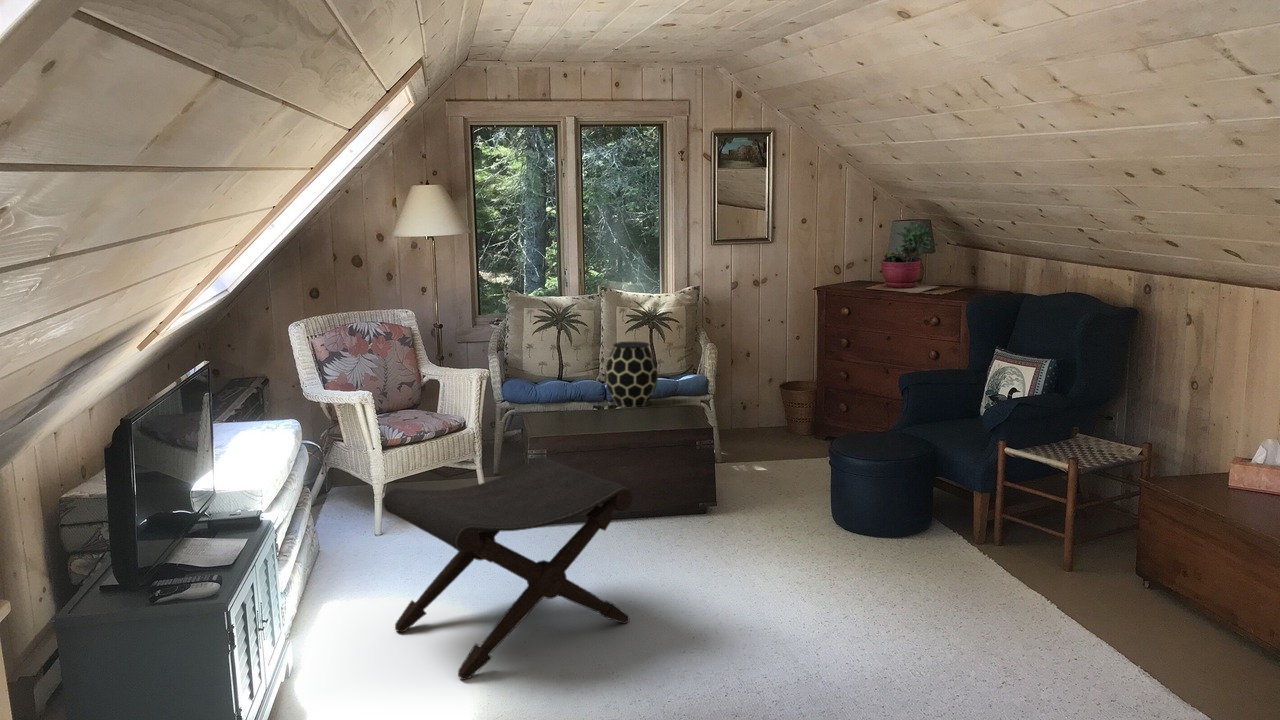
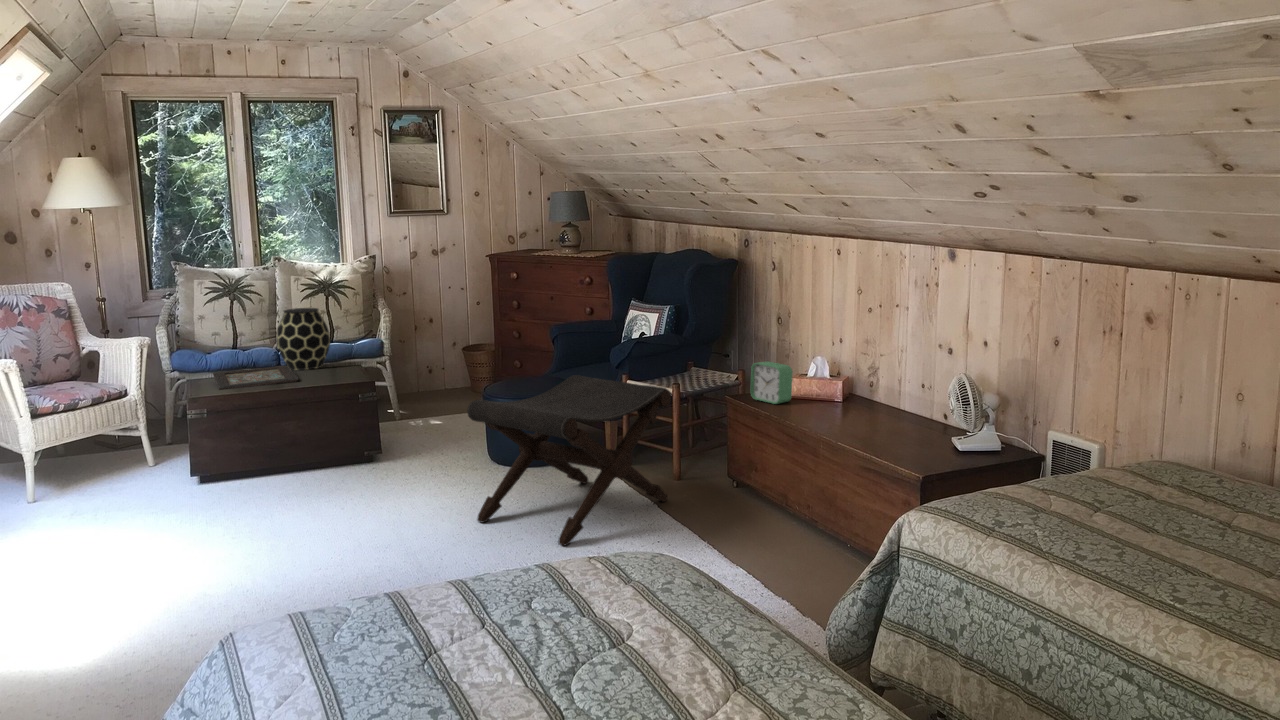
succulent plant: present [868,221,939,293] -> none [529,191,595,256]
decorative tray: none [546,403,635,432] -> present [213,366,299,390]
alarm clock: none [1178,442,1240,496] -> present [751,362,793,404]
footstool: present [383,457,633,680] -> present [467,375,671,546]

